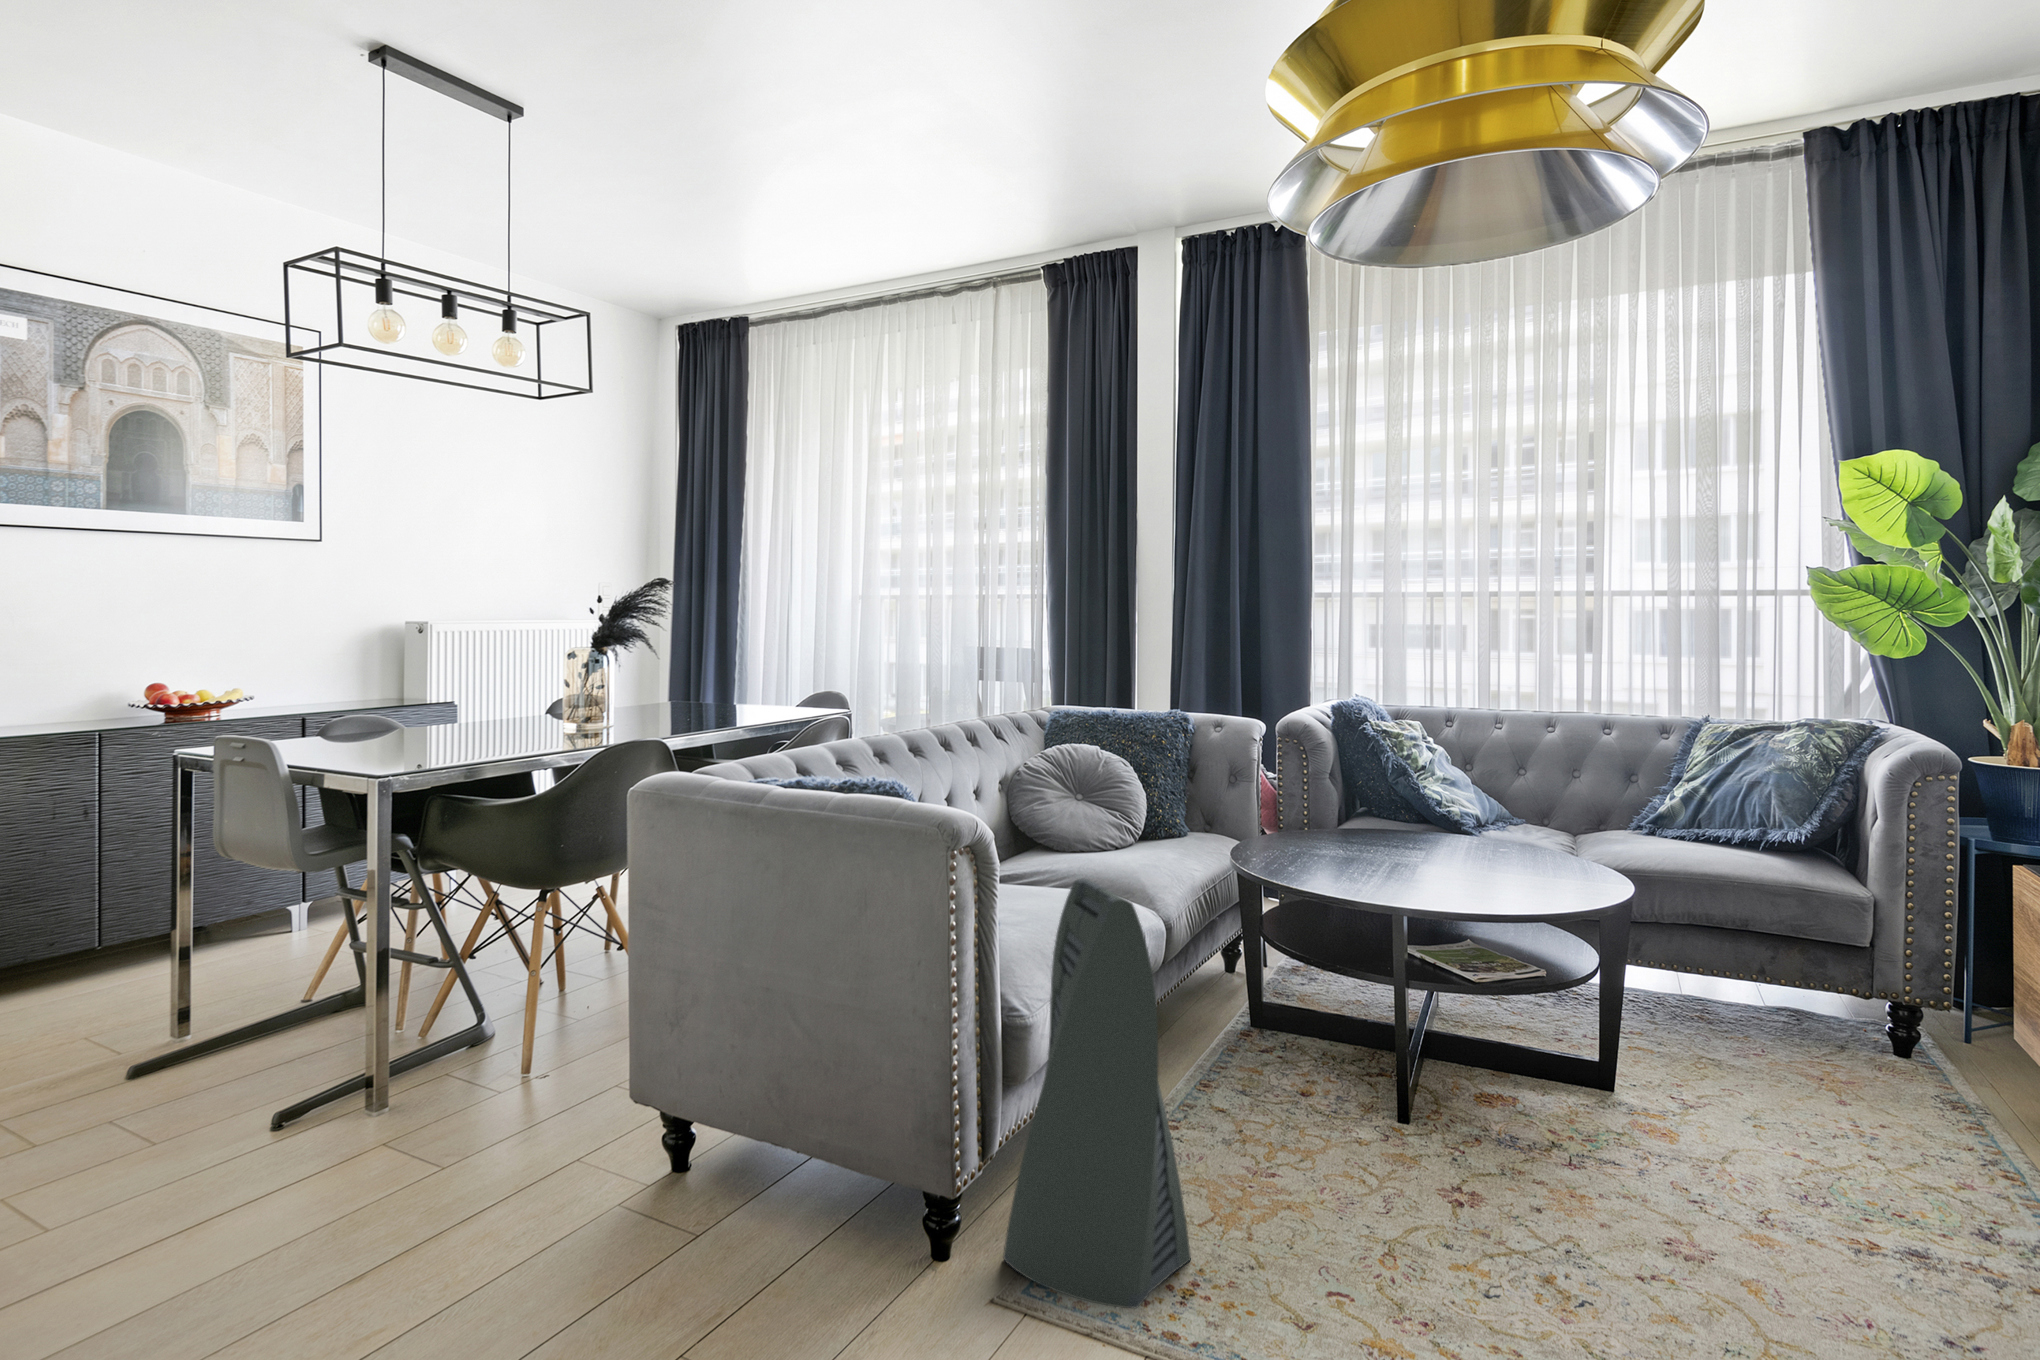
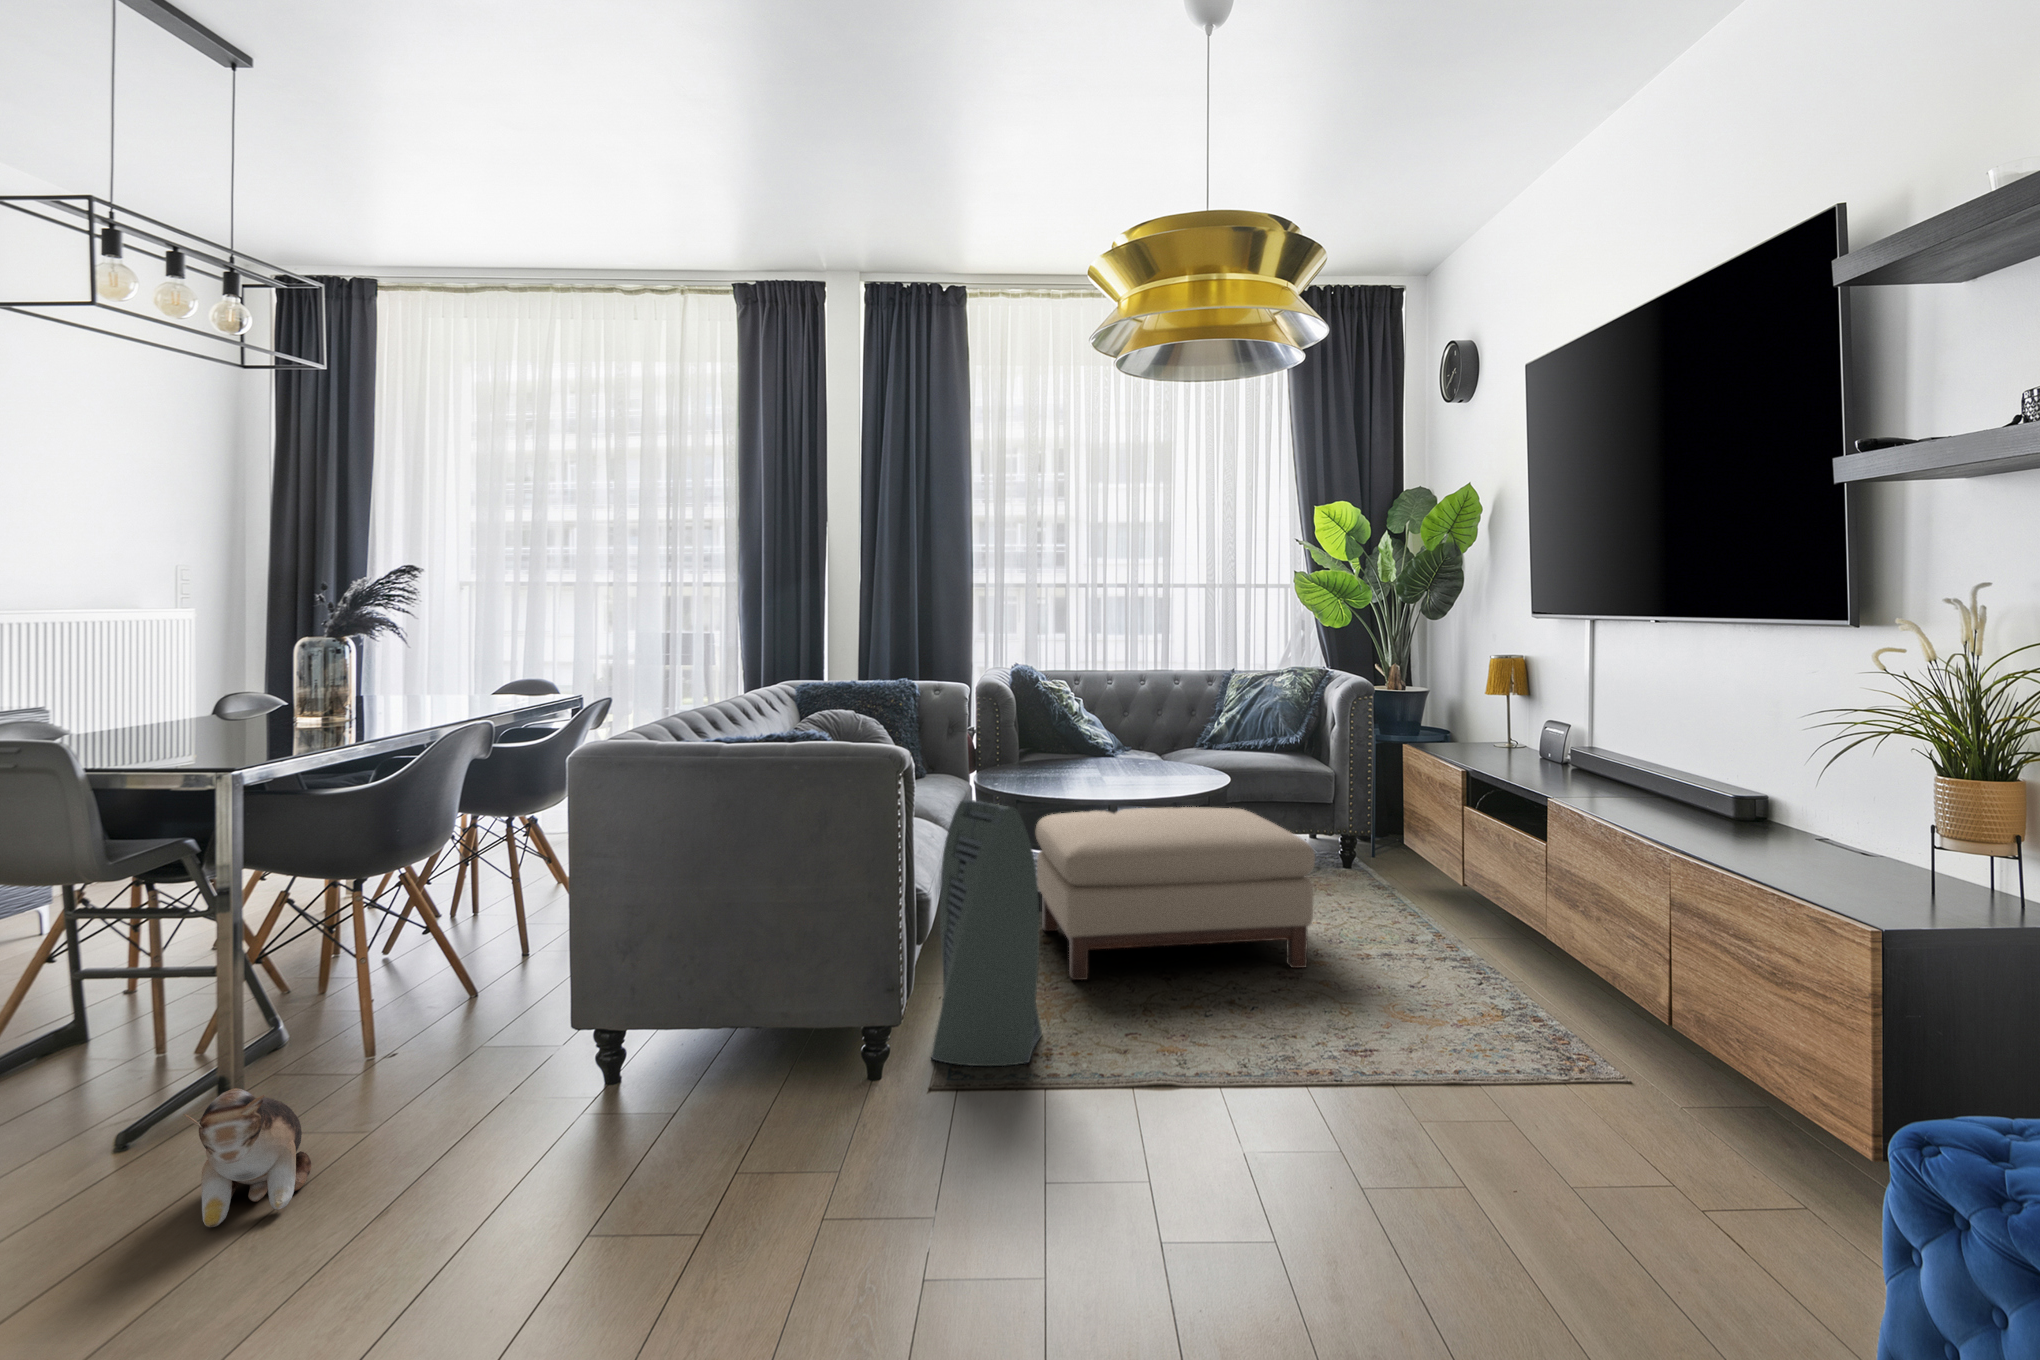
ottoman: none [1285,908,1755,1241] -> present [1036,807,1315,980]
plush toy: none [70,1119,294,1271] -> present [183,1088,311,1227]

